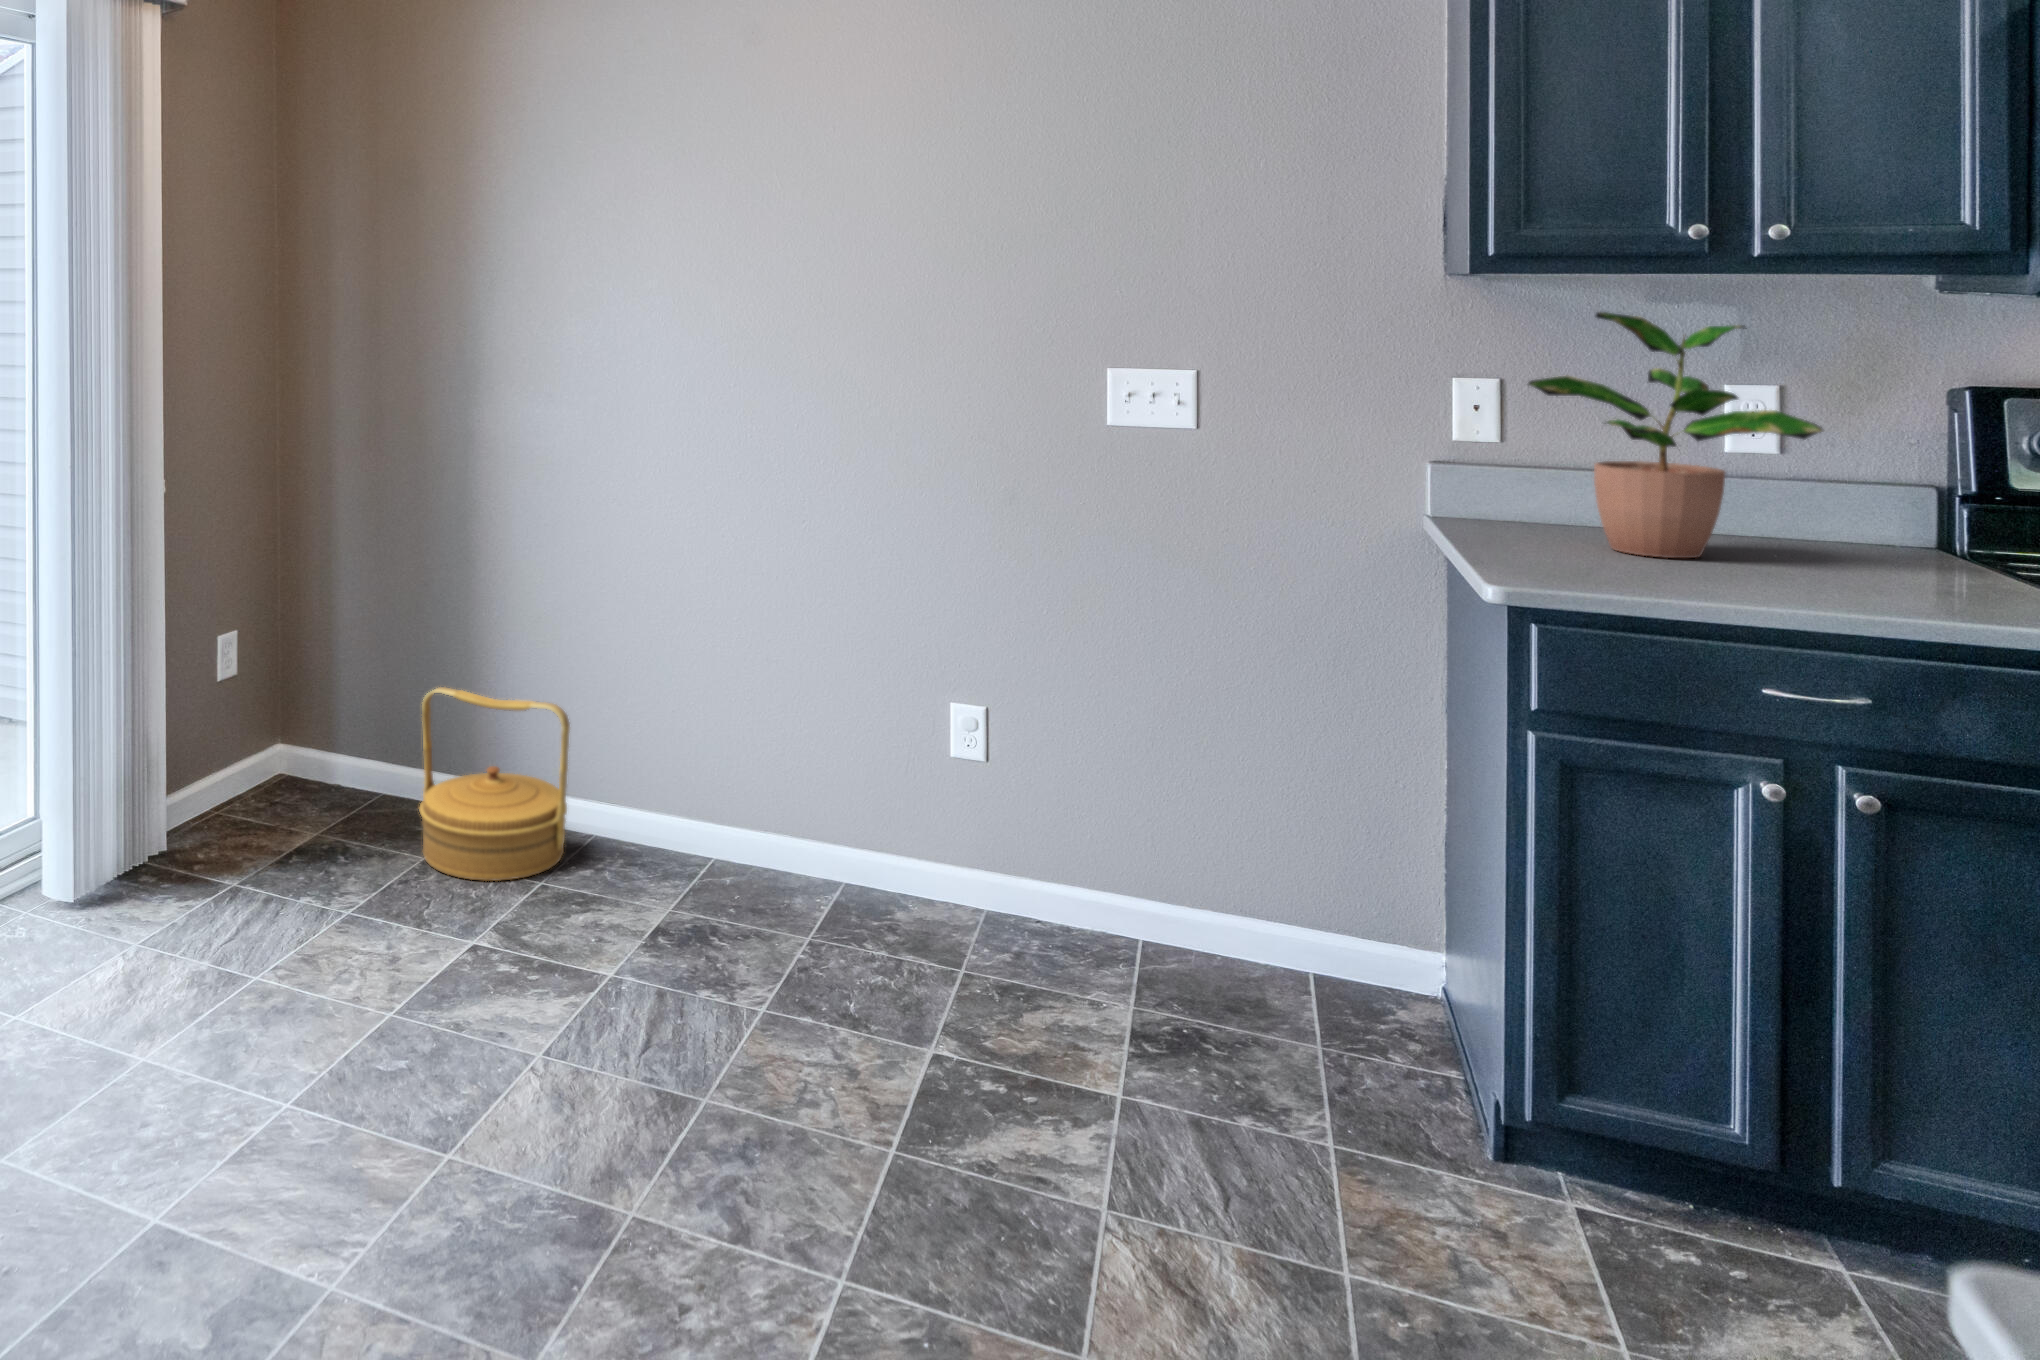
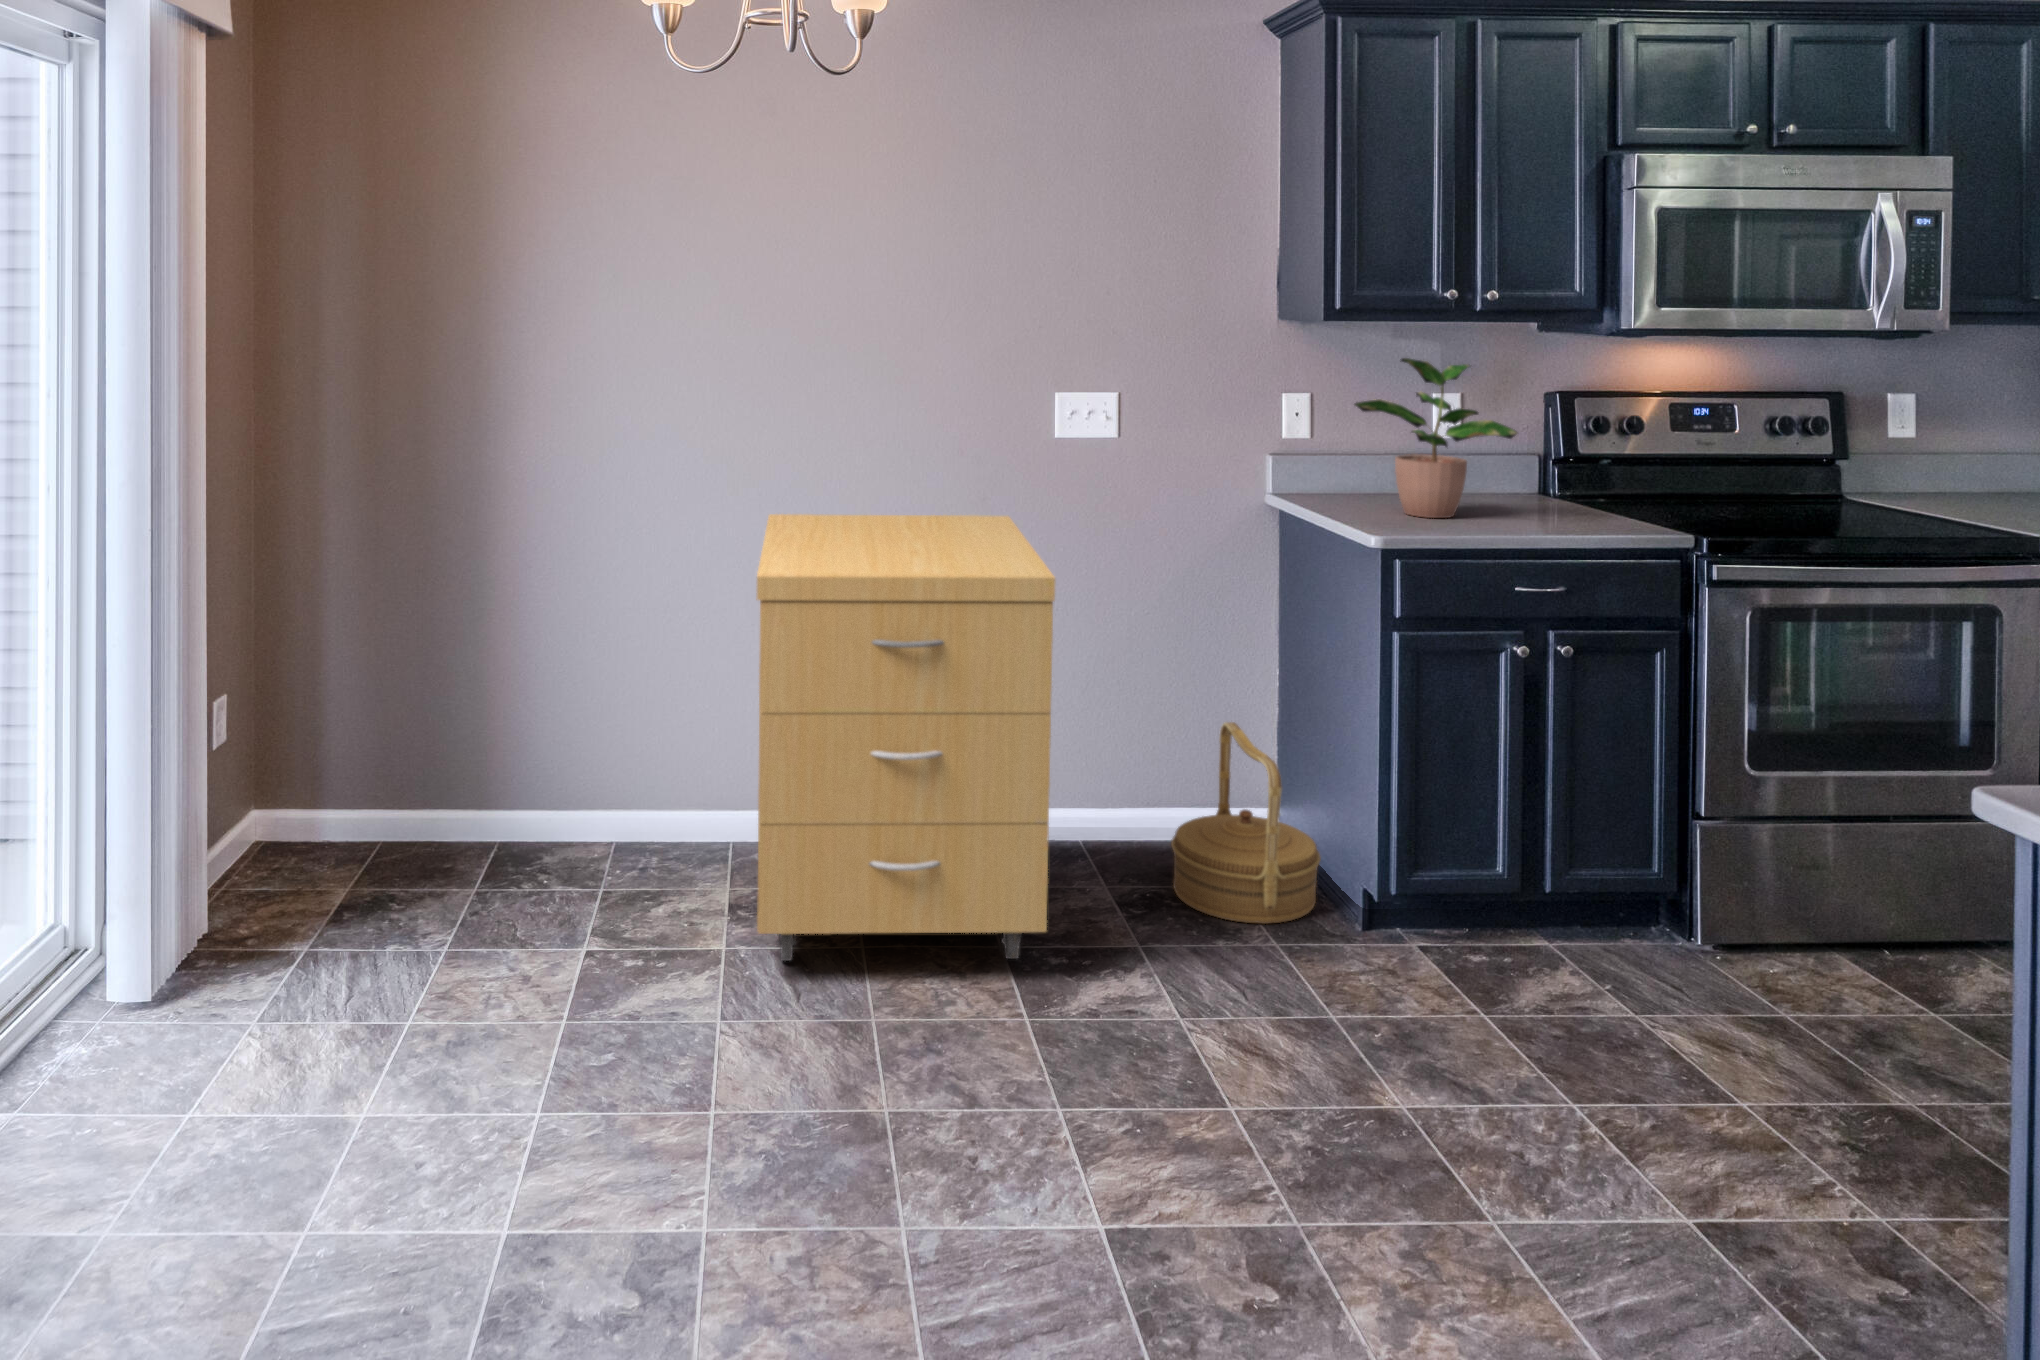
storage cabinet: none [603,498,1027,1070] -> present [756,514,1055,961]
woven basket: present [420,687,570,881] -> present [1171,722,1321,924]

